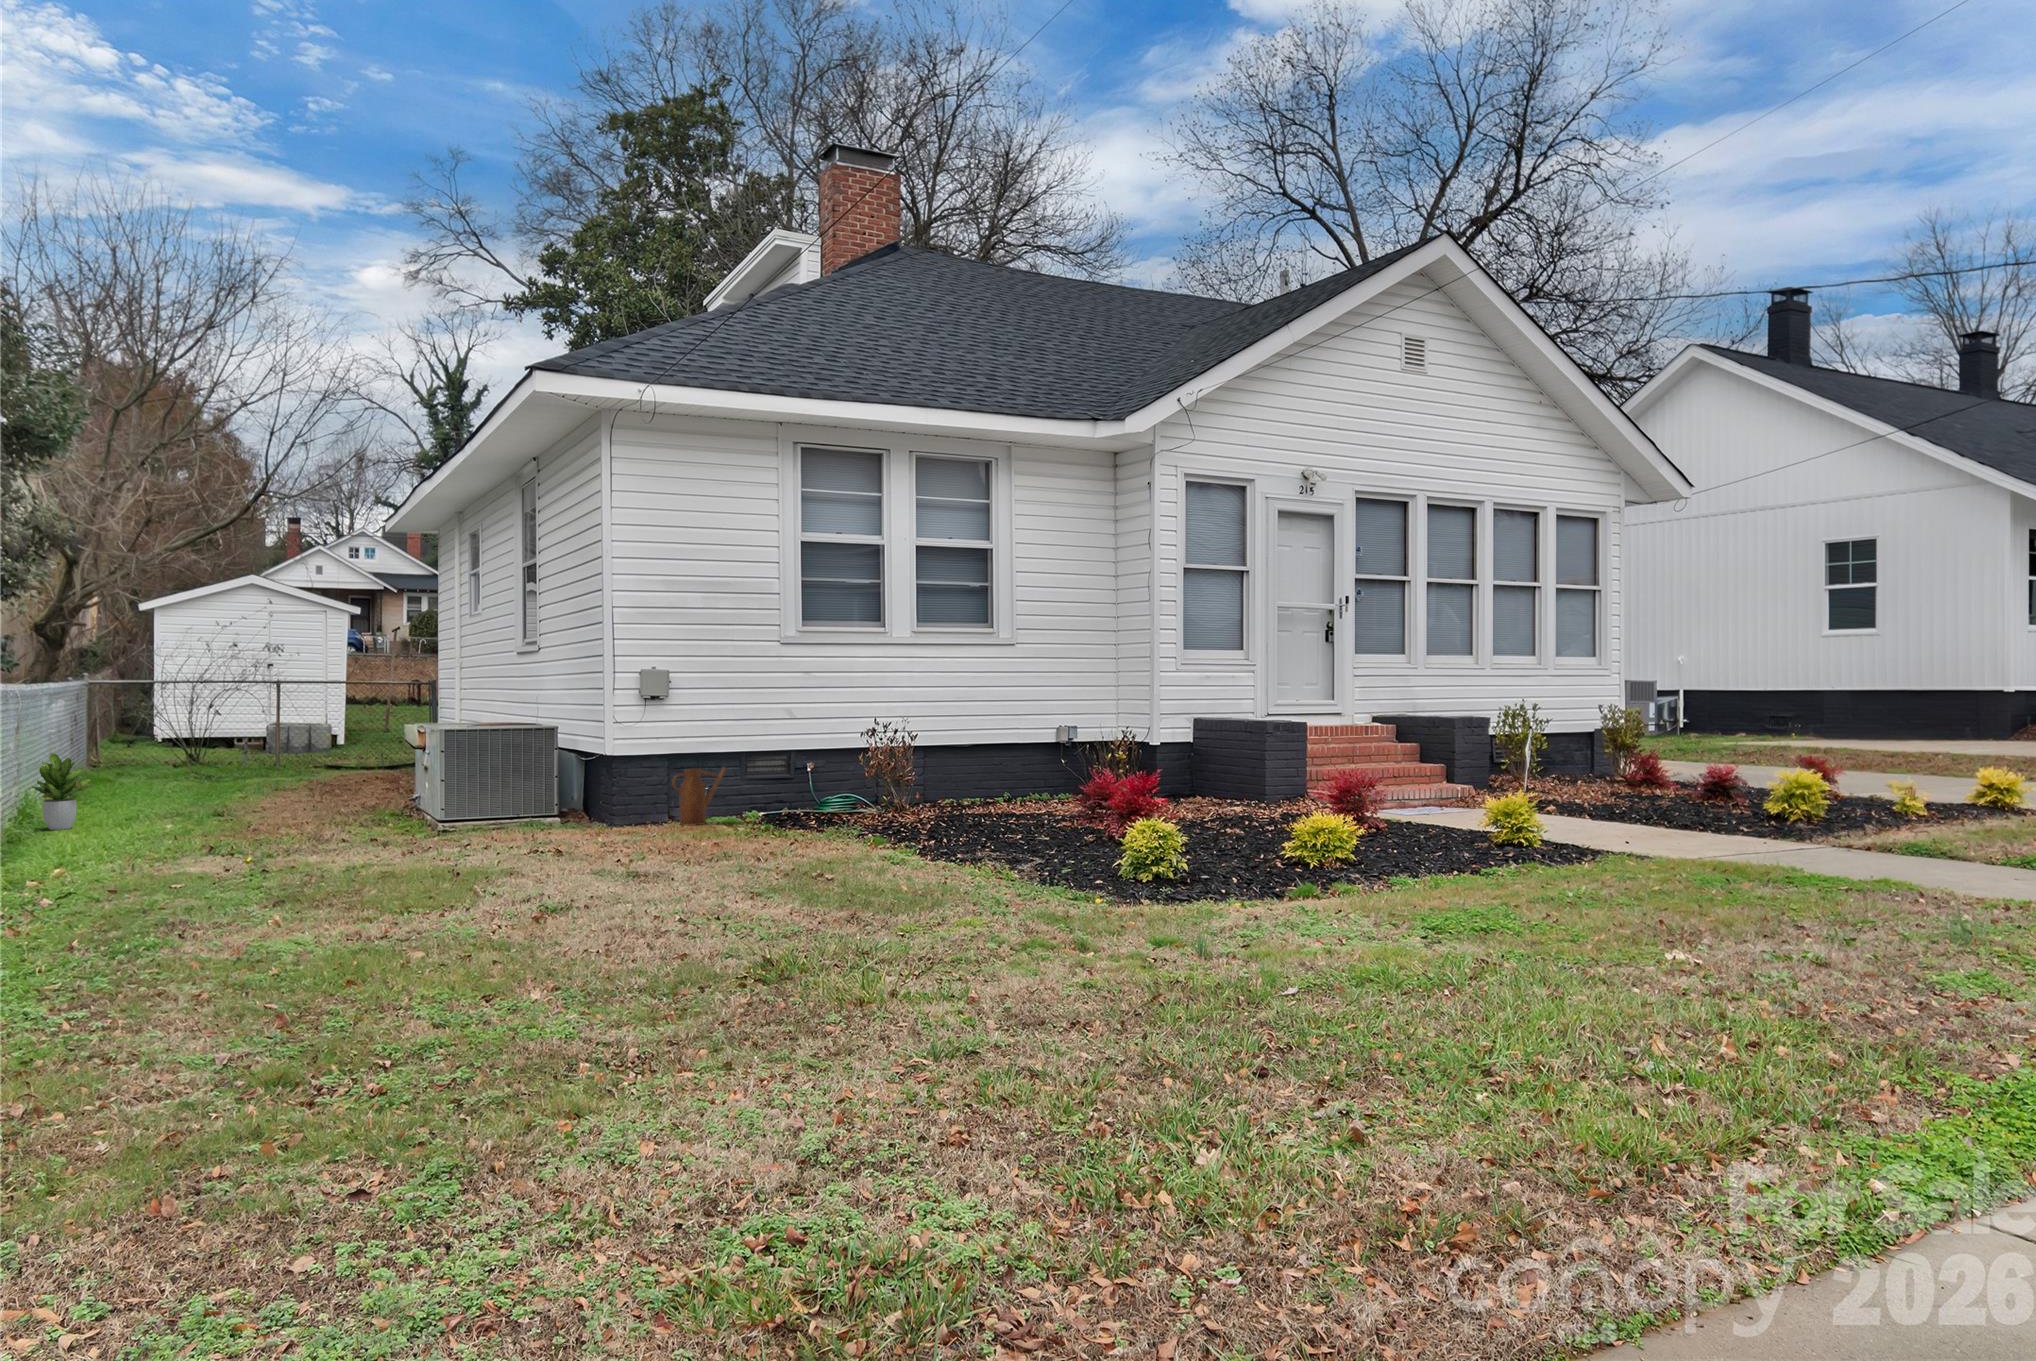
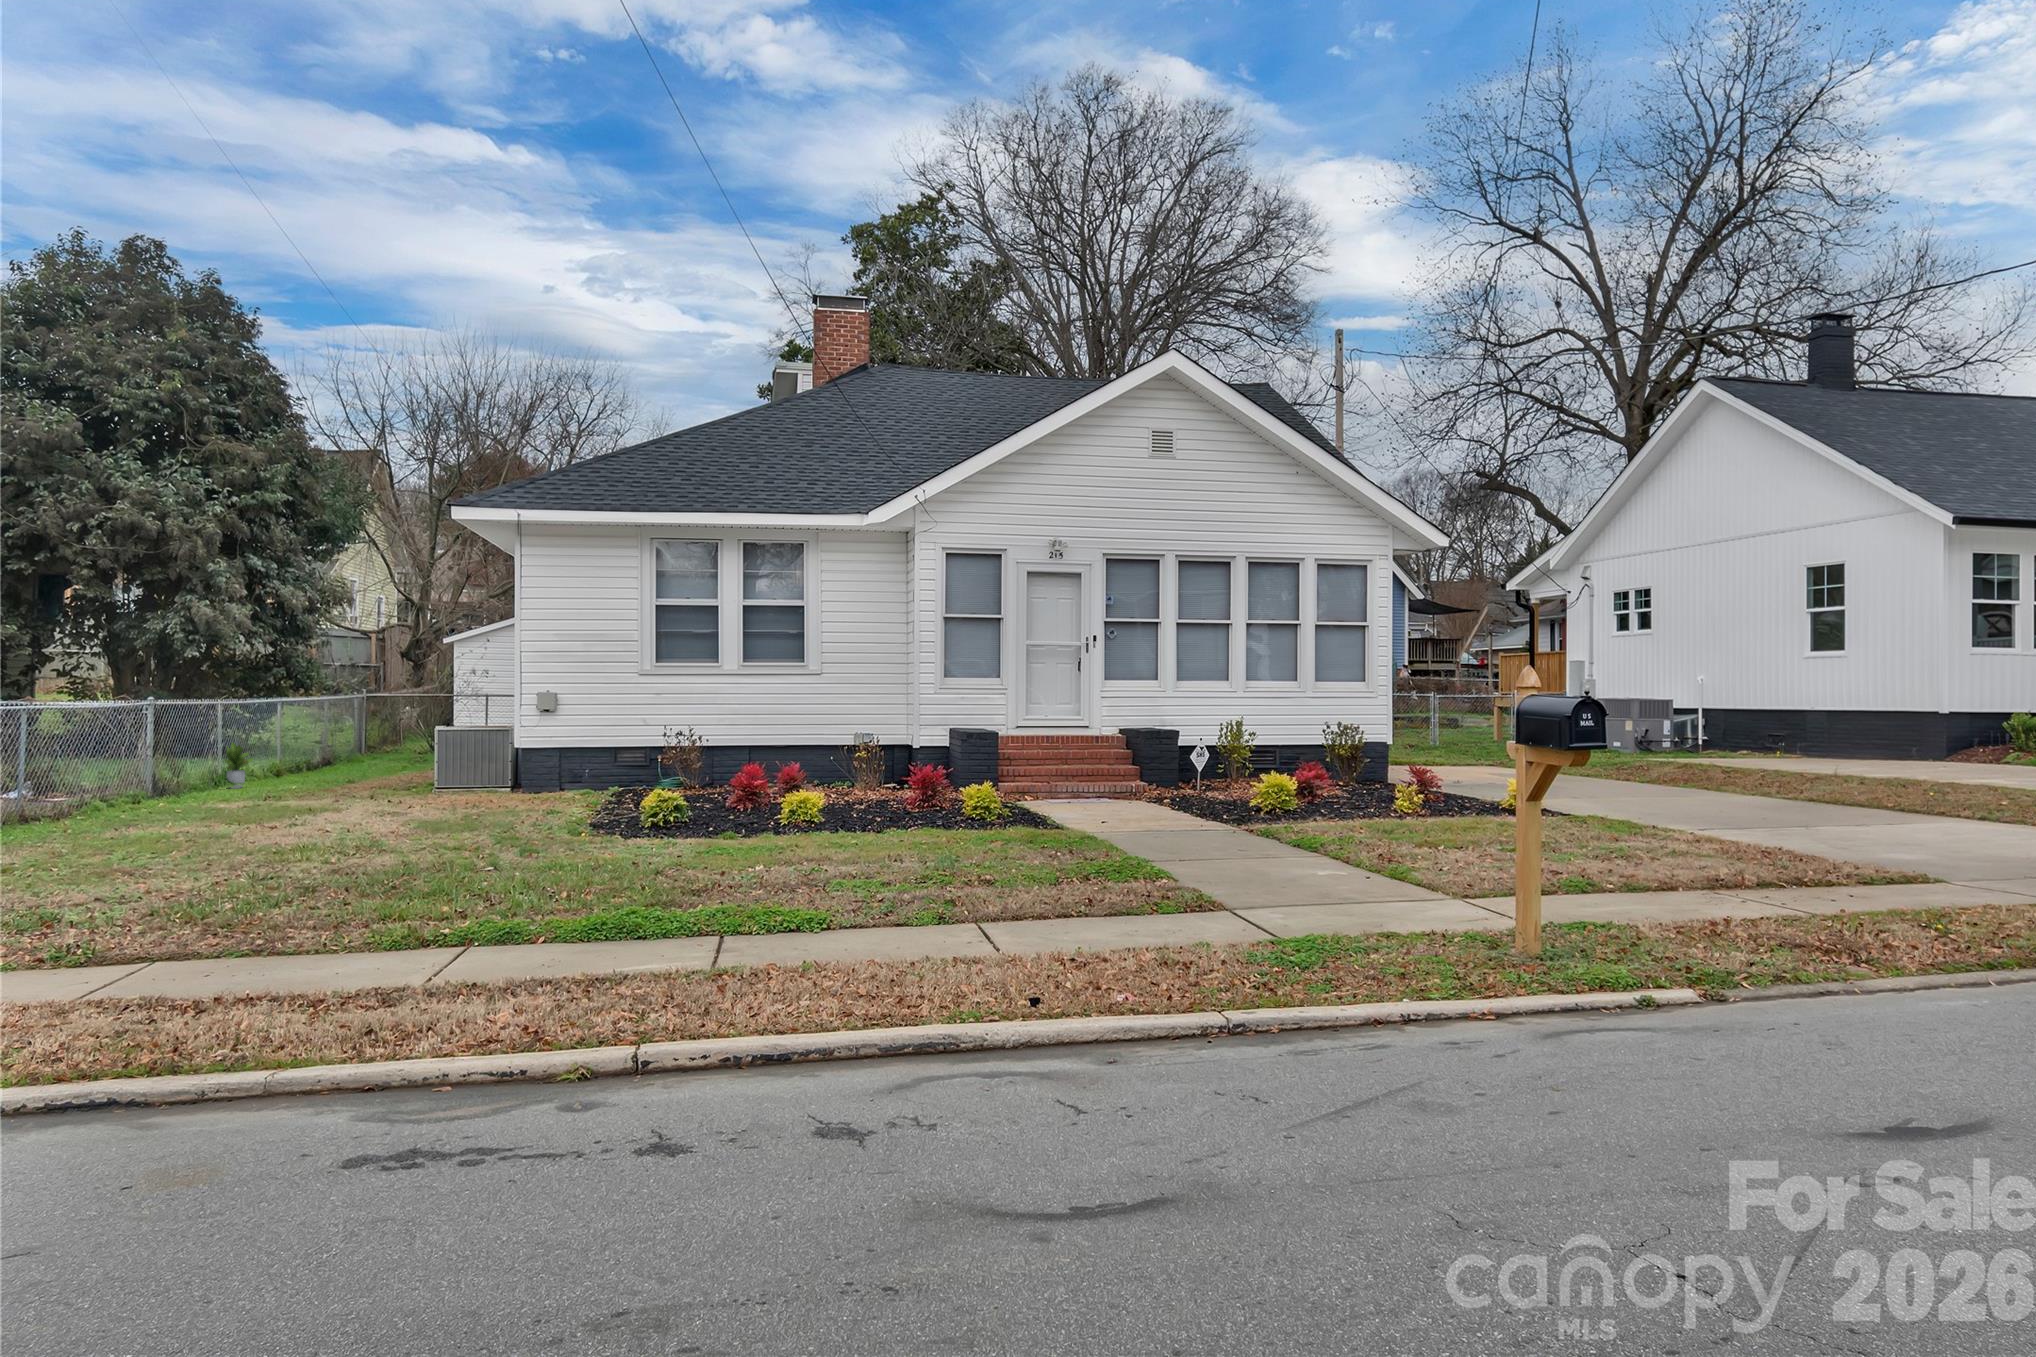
watering can: present [672,768,726,826] -> none [560,757,598,796]

